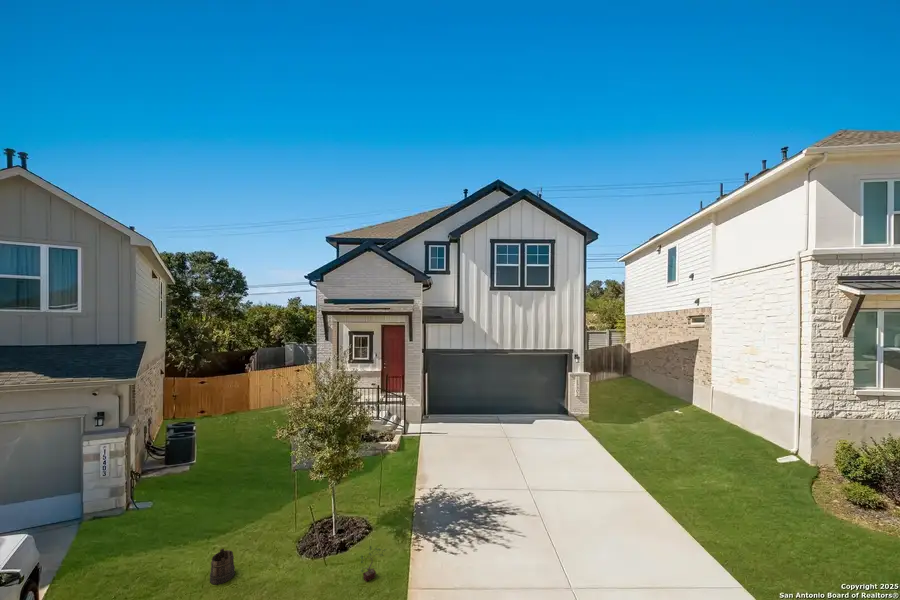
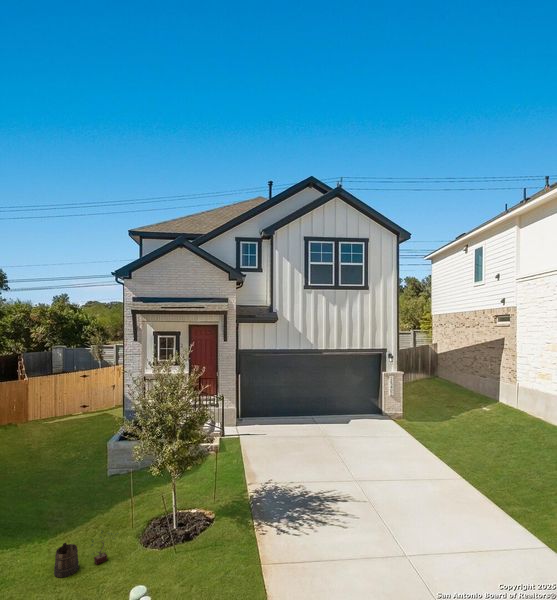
potted plant: present [361,546,385,581] -> present [91,531,118,564]

